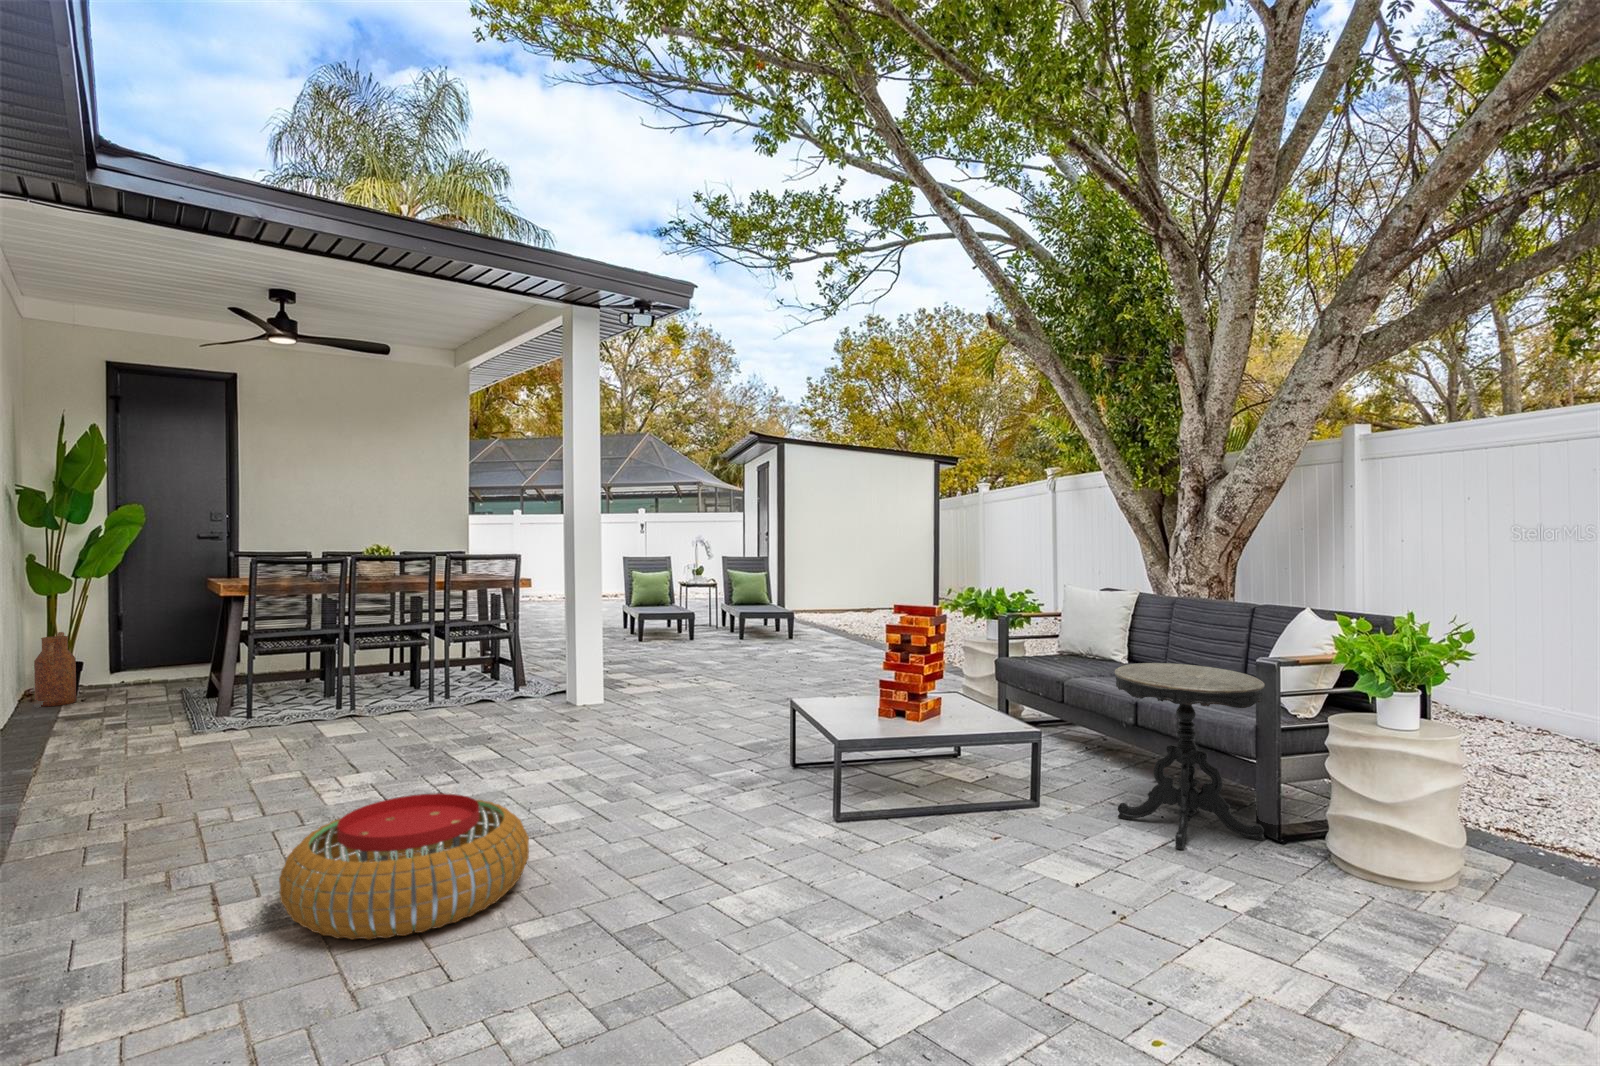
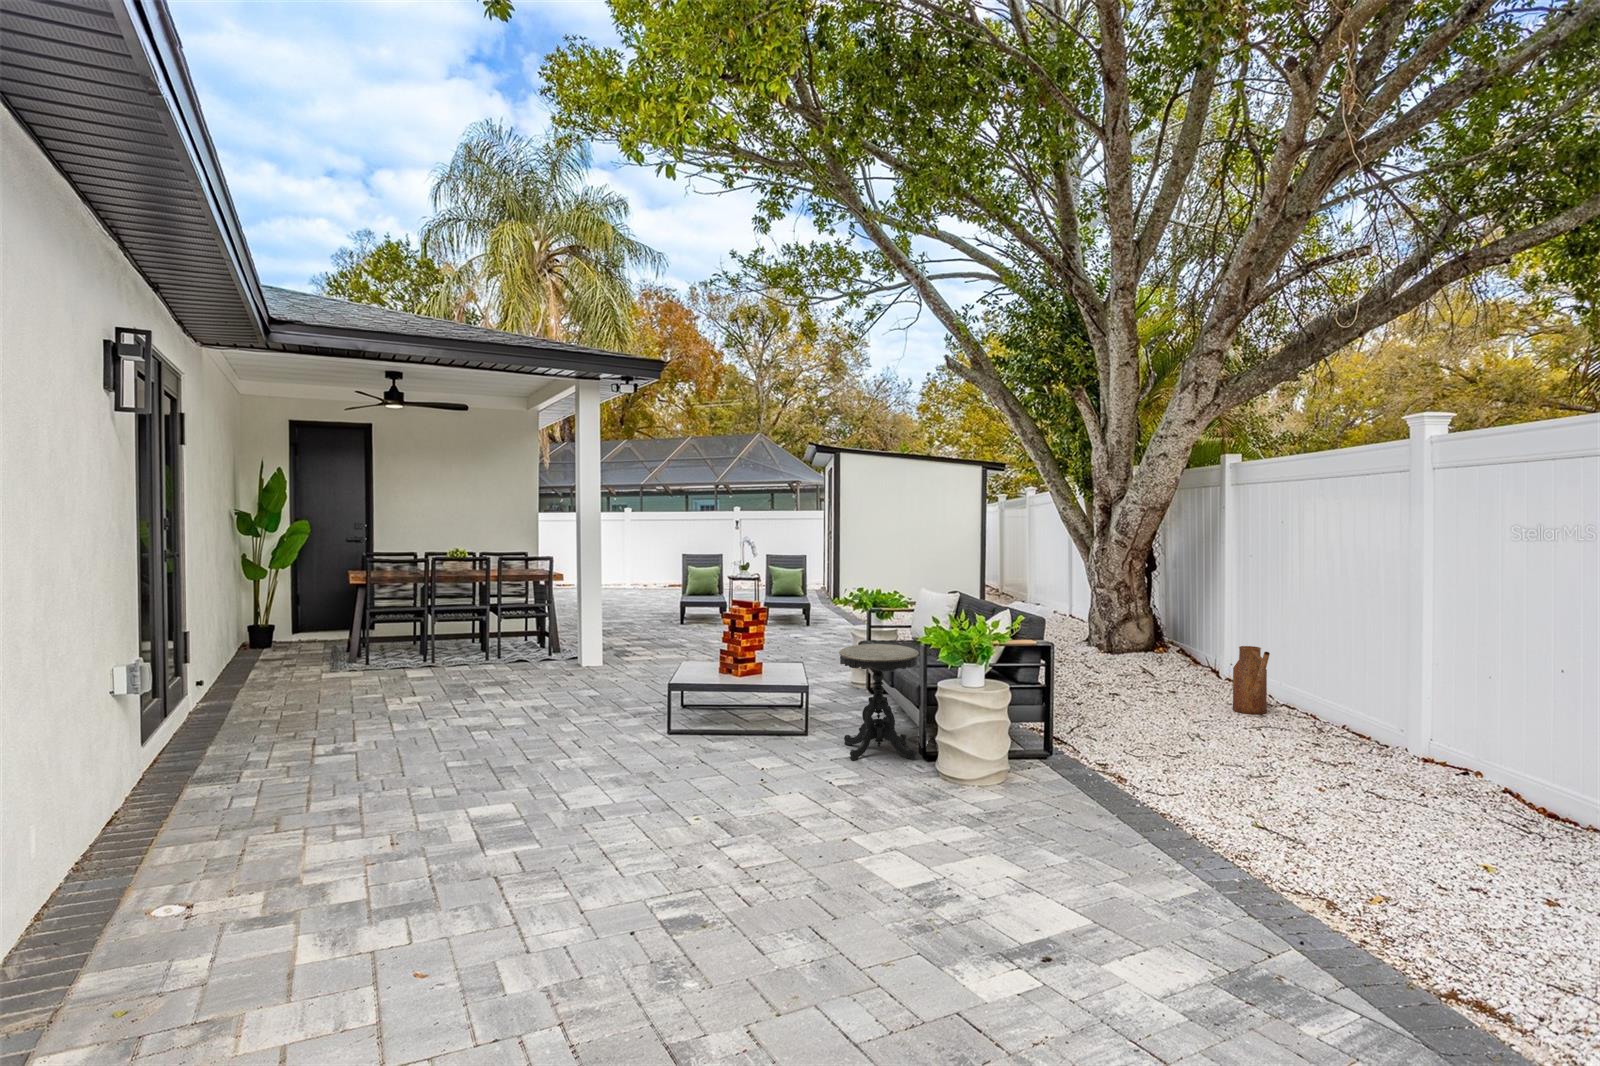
watering can: present [34,632,77,707] -> present [1233,646,1270,714]
pouf: present [279,793,529,940] -> none [335,700,469,765]

